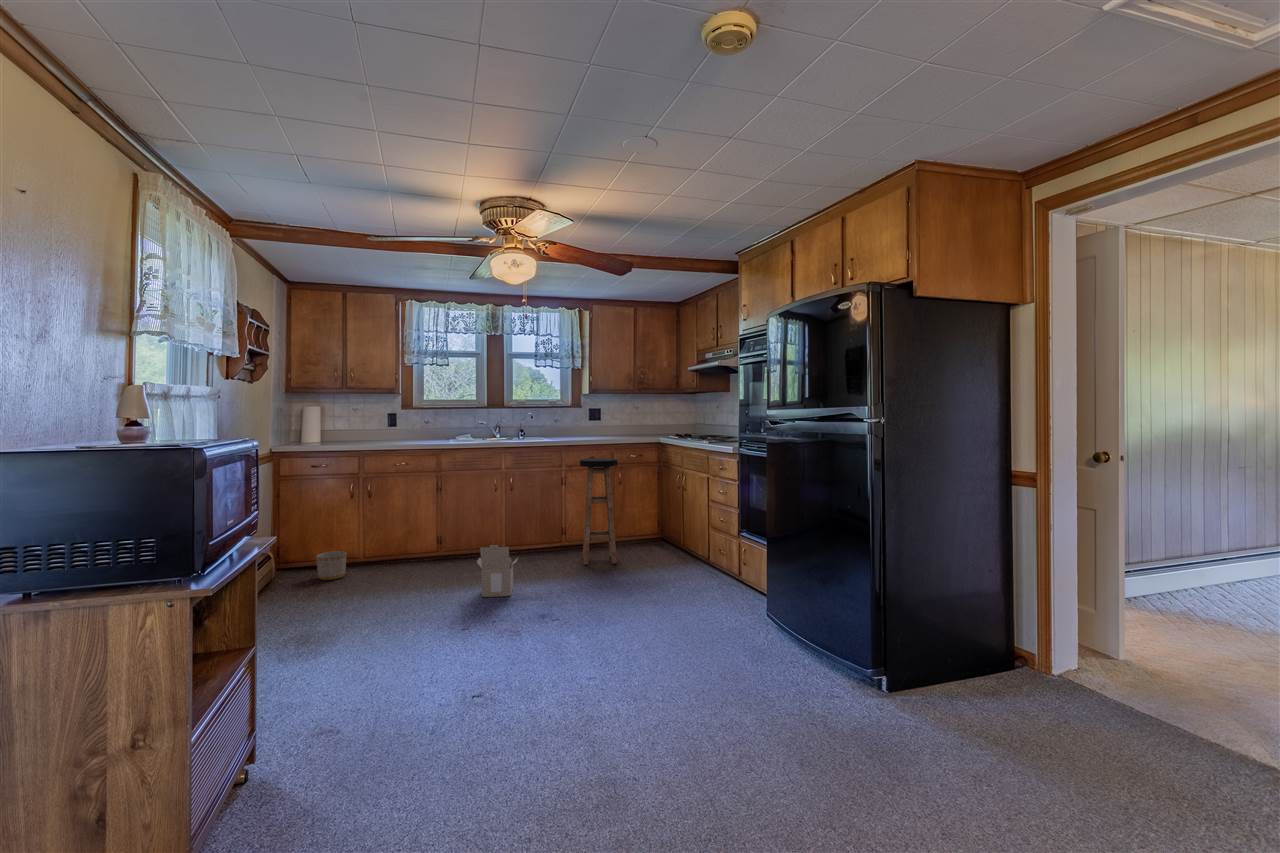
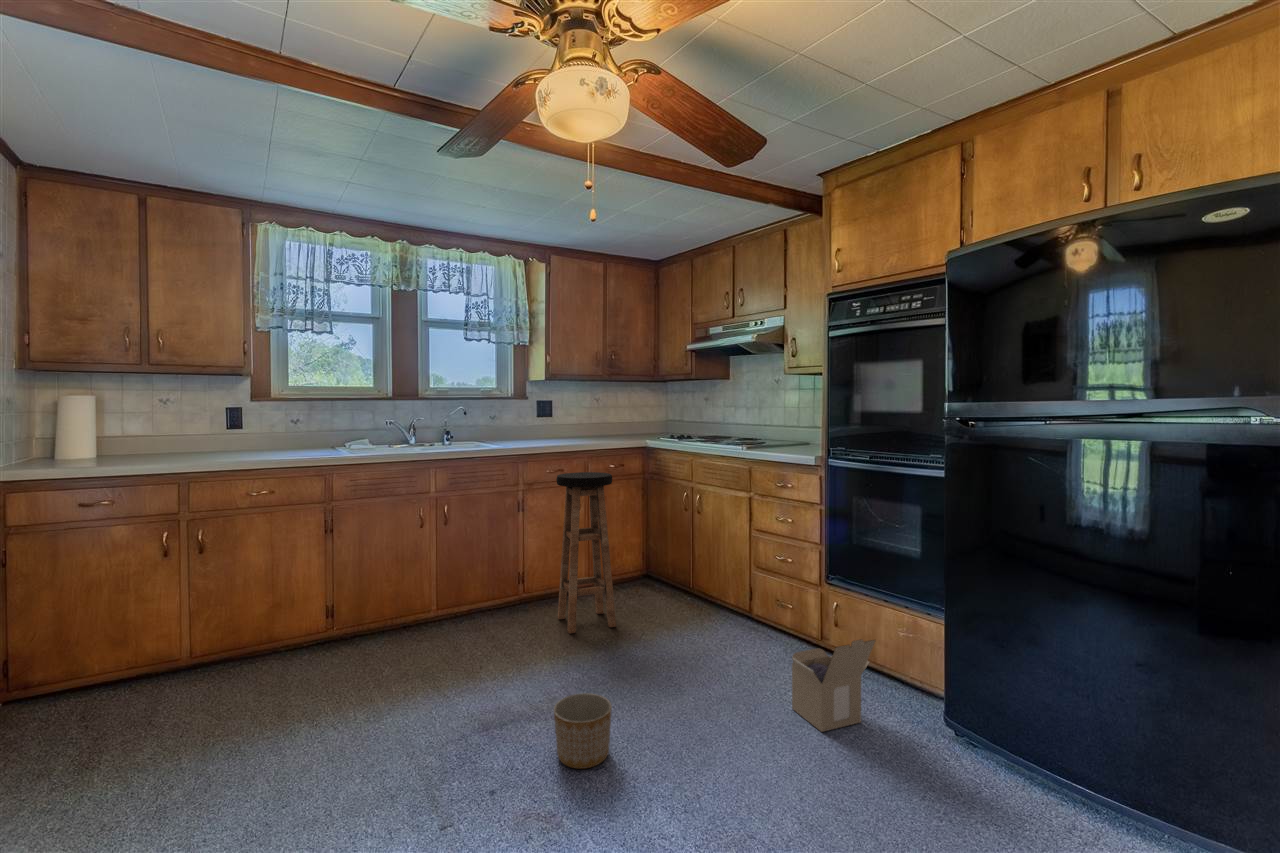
cardboard box: present [476,545,518,597] -> present [792,639,876,732]
planter: present [316,552,347,580] -> present [554,693,612,769]

